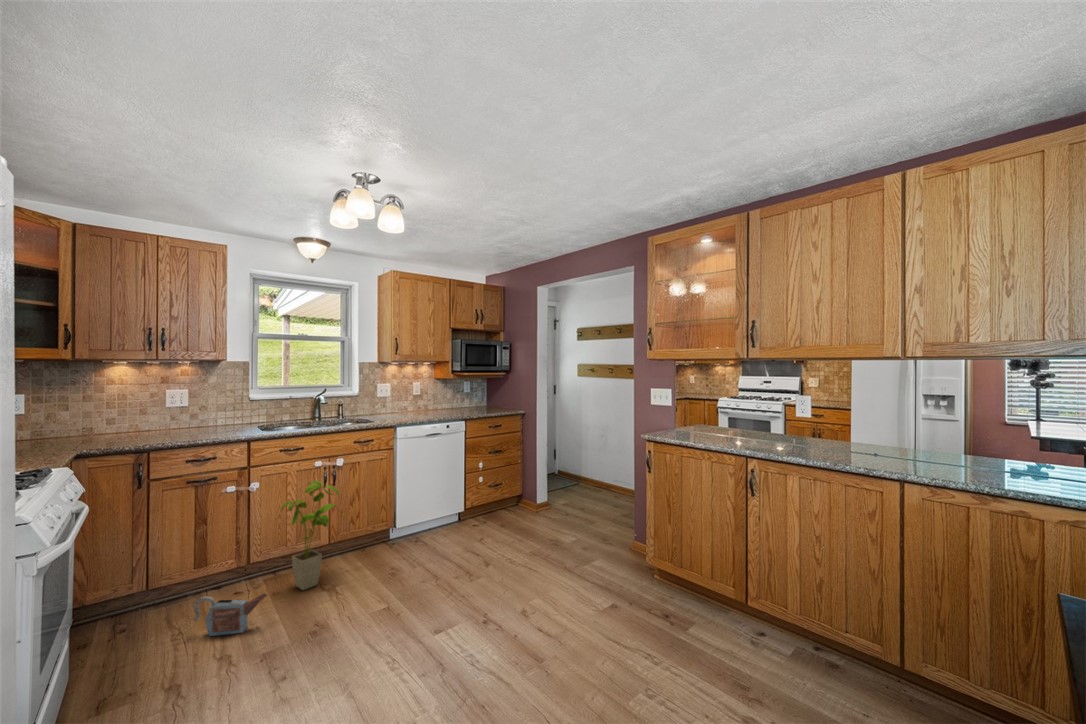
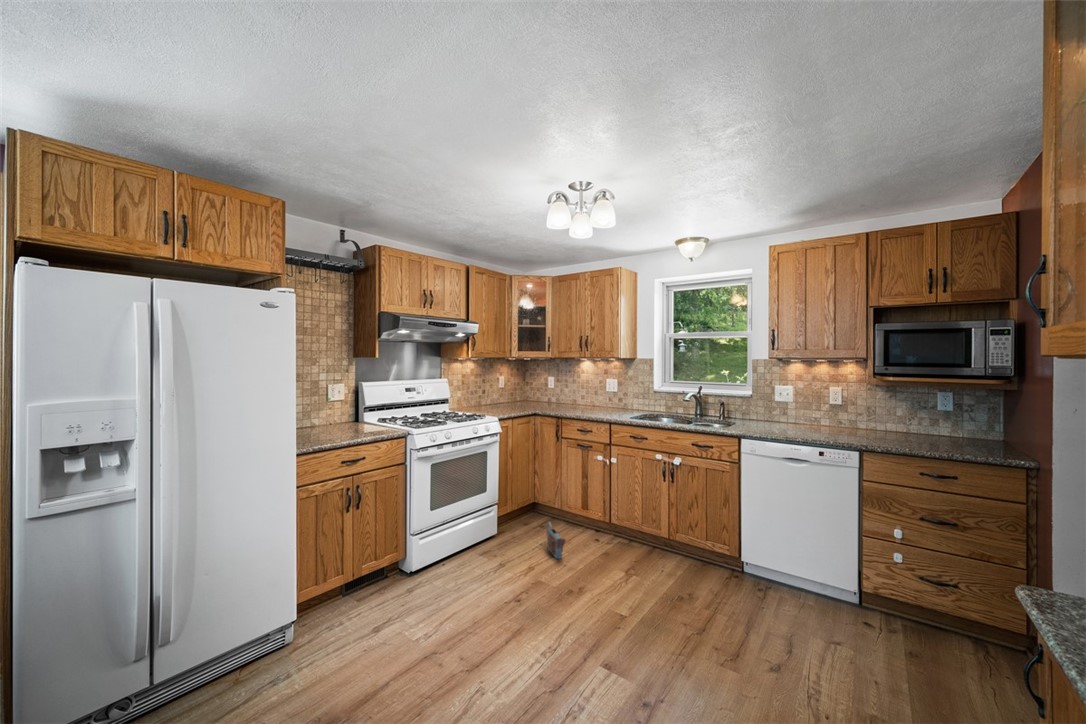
house plant: present [281,481,339,590] -> none [607,468,657,560]

